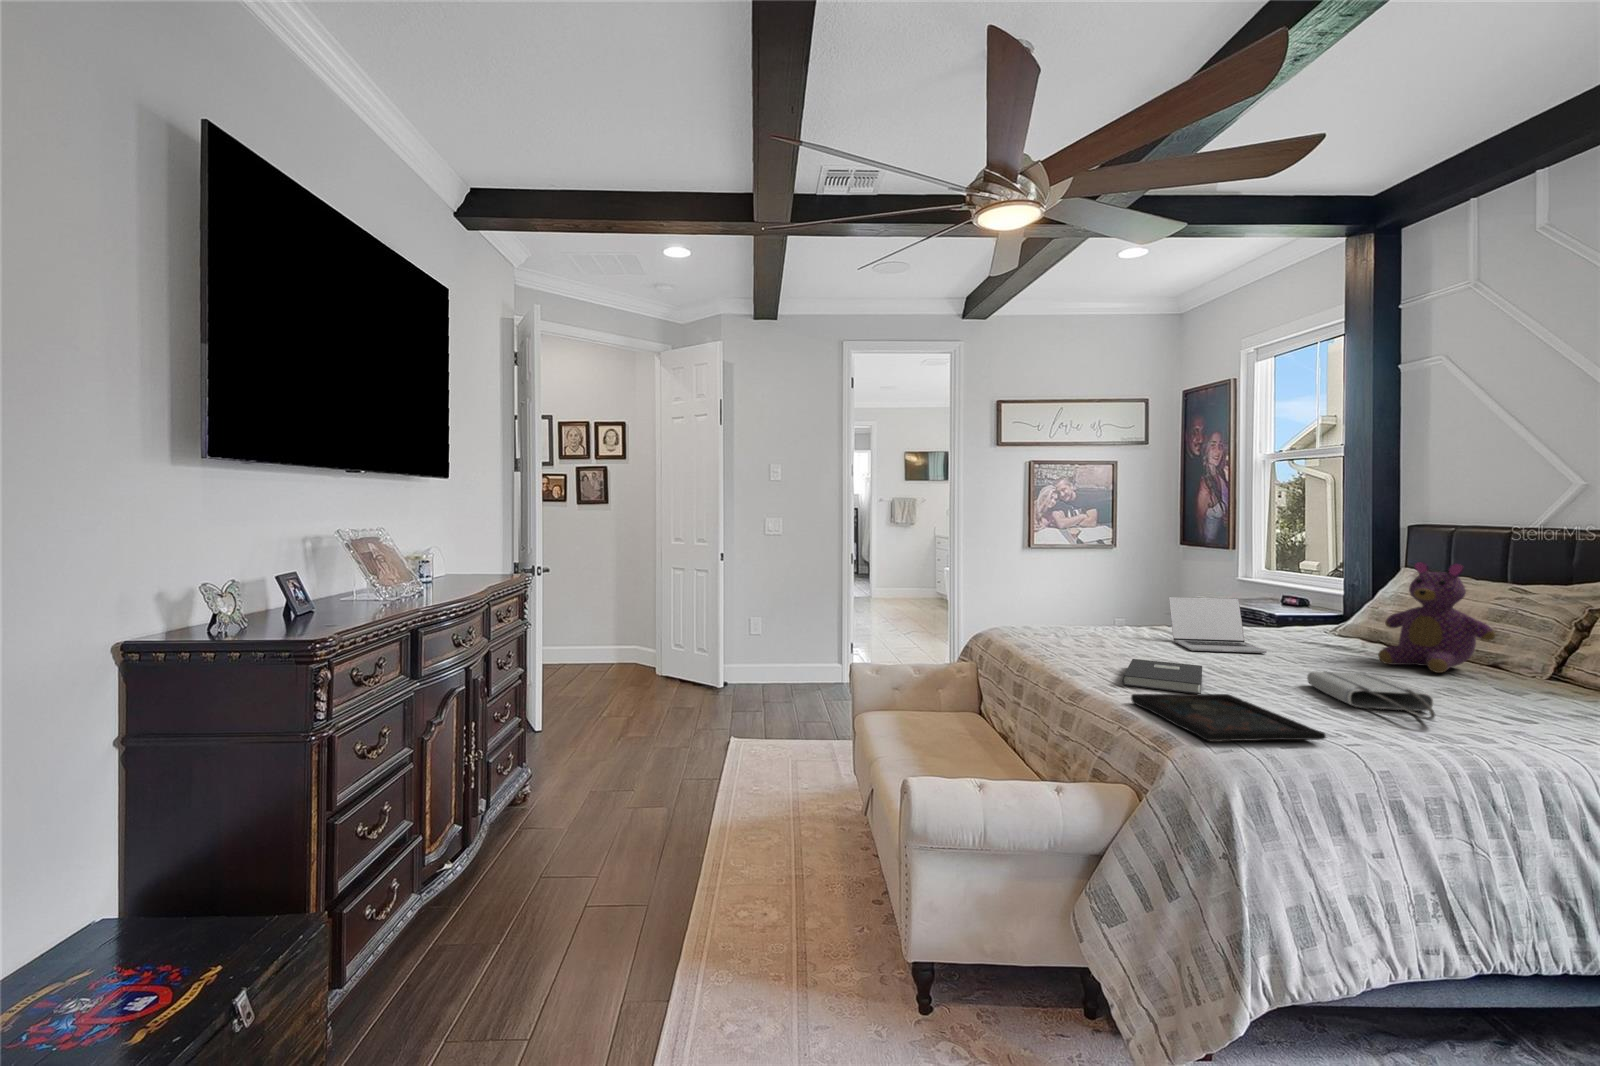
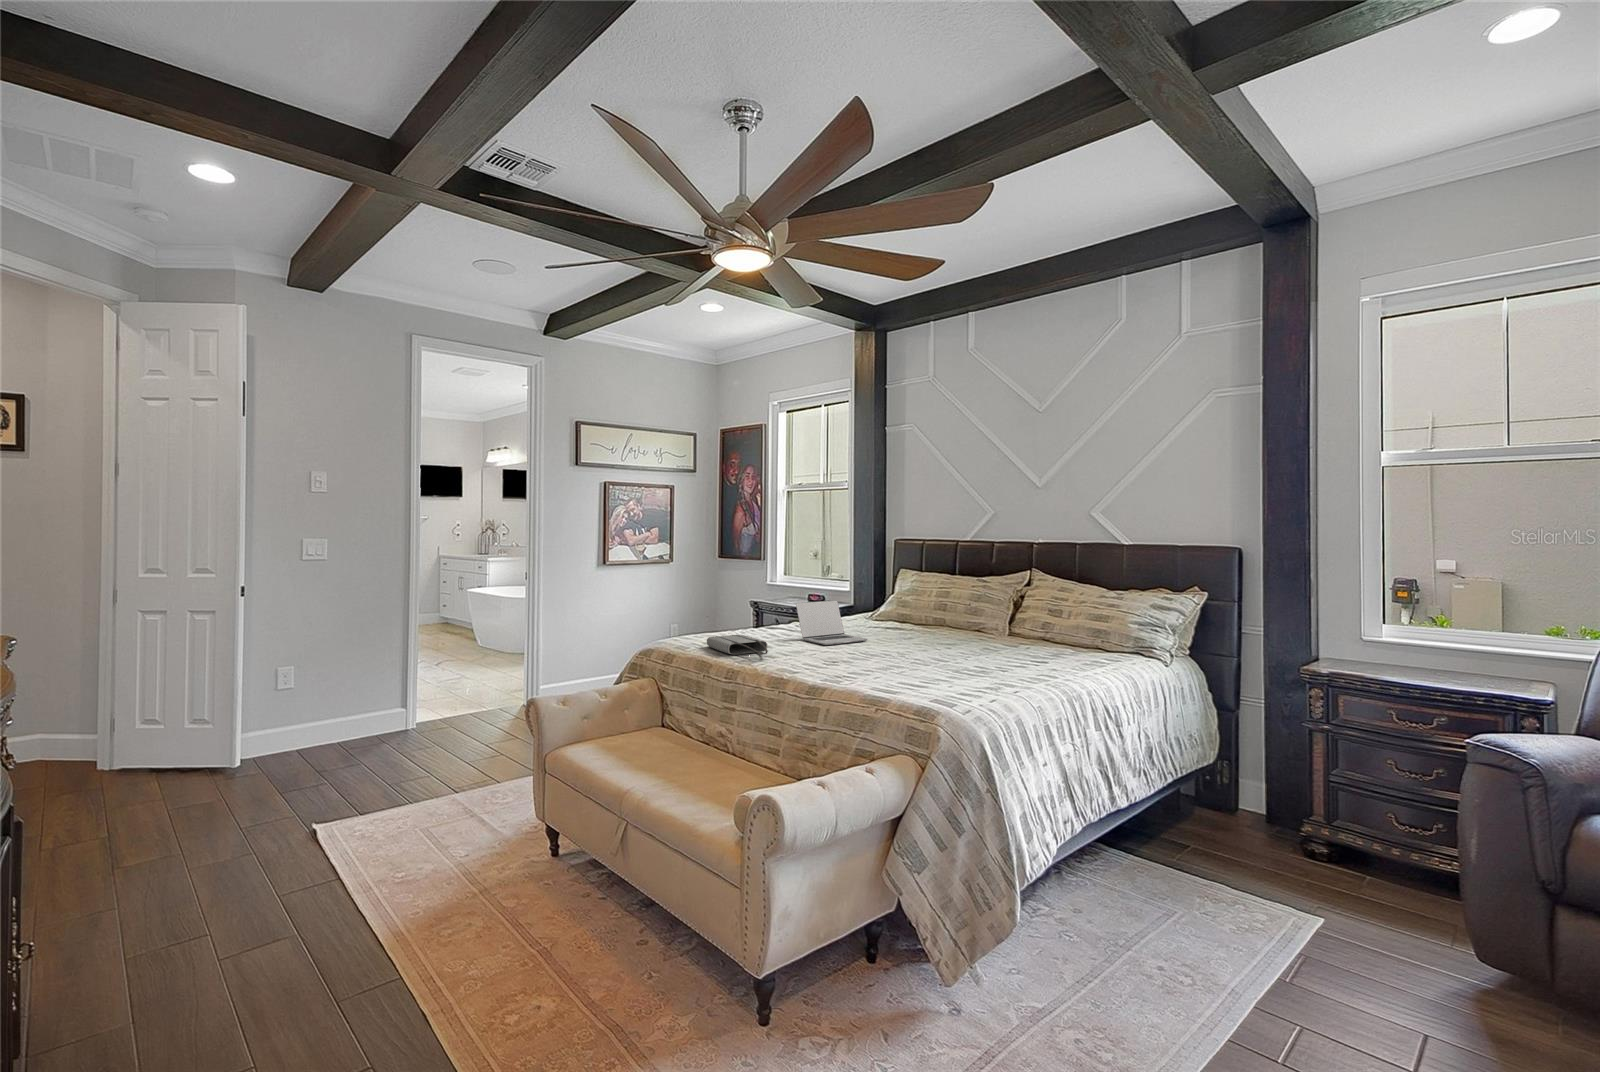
teddy bear: present [1378,562,1495,673] -> none [922,567,980,640]
book: present [1122,659,1202,694] -> none [815,655,889,679]
tote bag: present [1307,671,1435,720] -> present [707,635,768,656]
tray: present [1131,694,1325,742] -> none [865,673,998,708]

